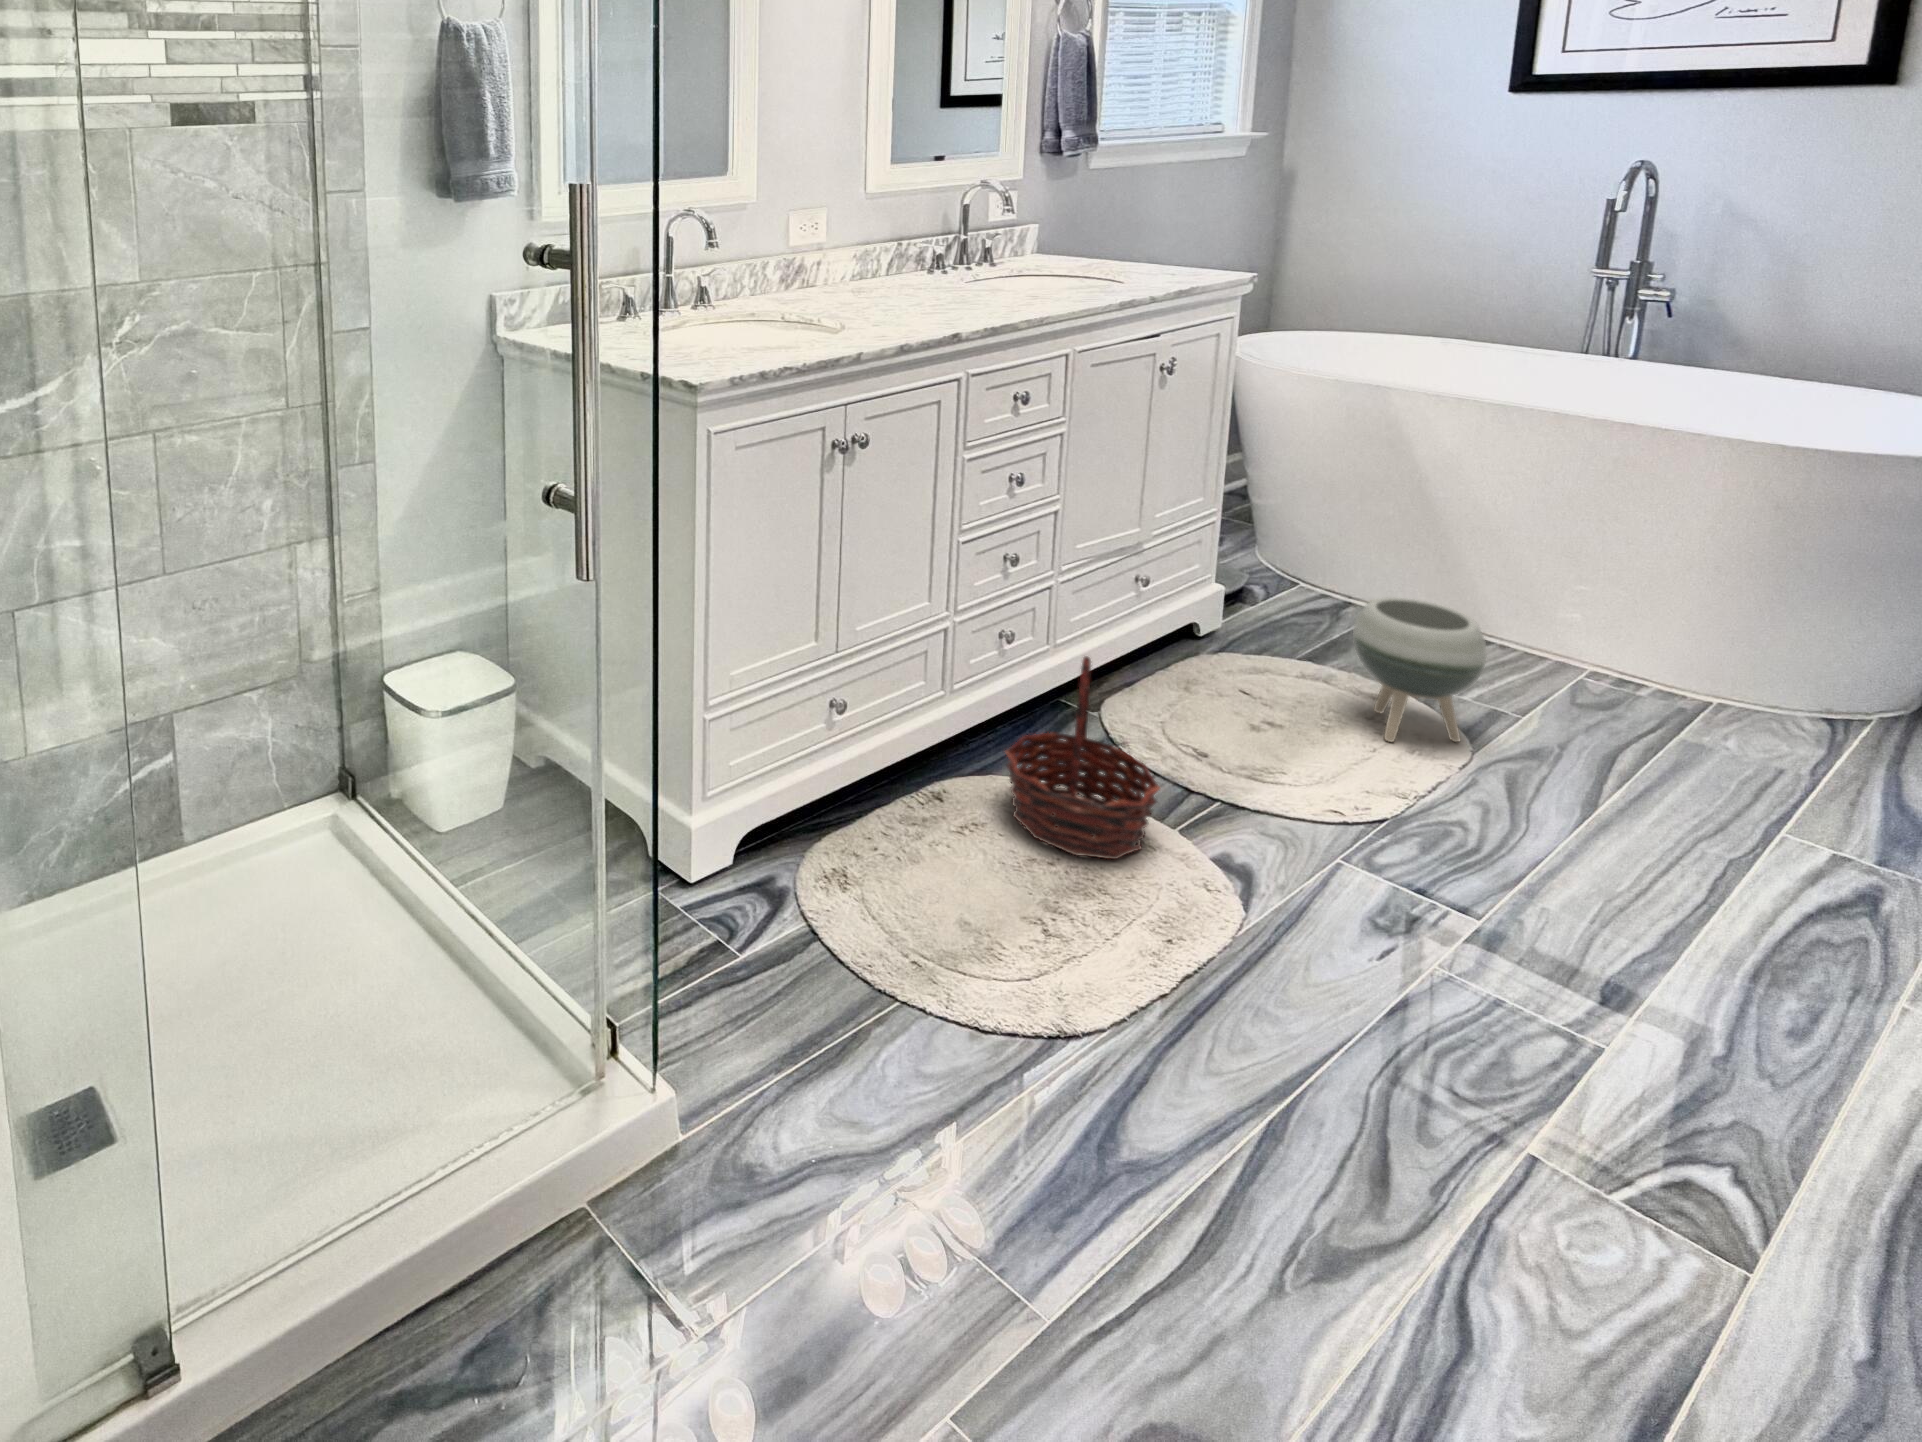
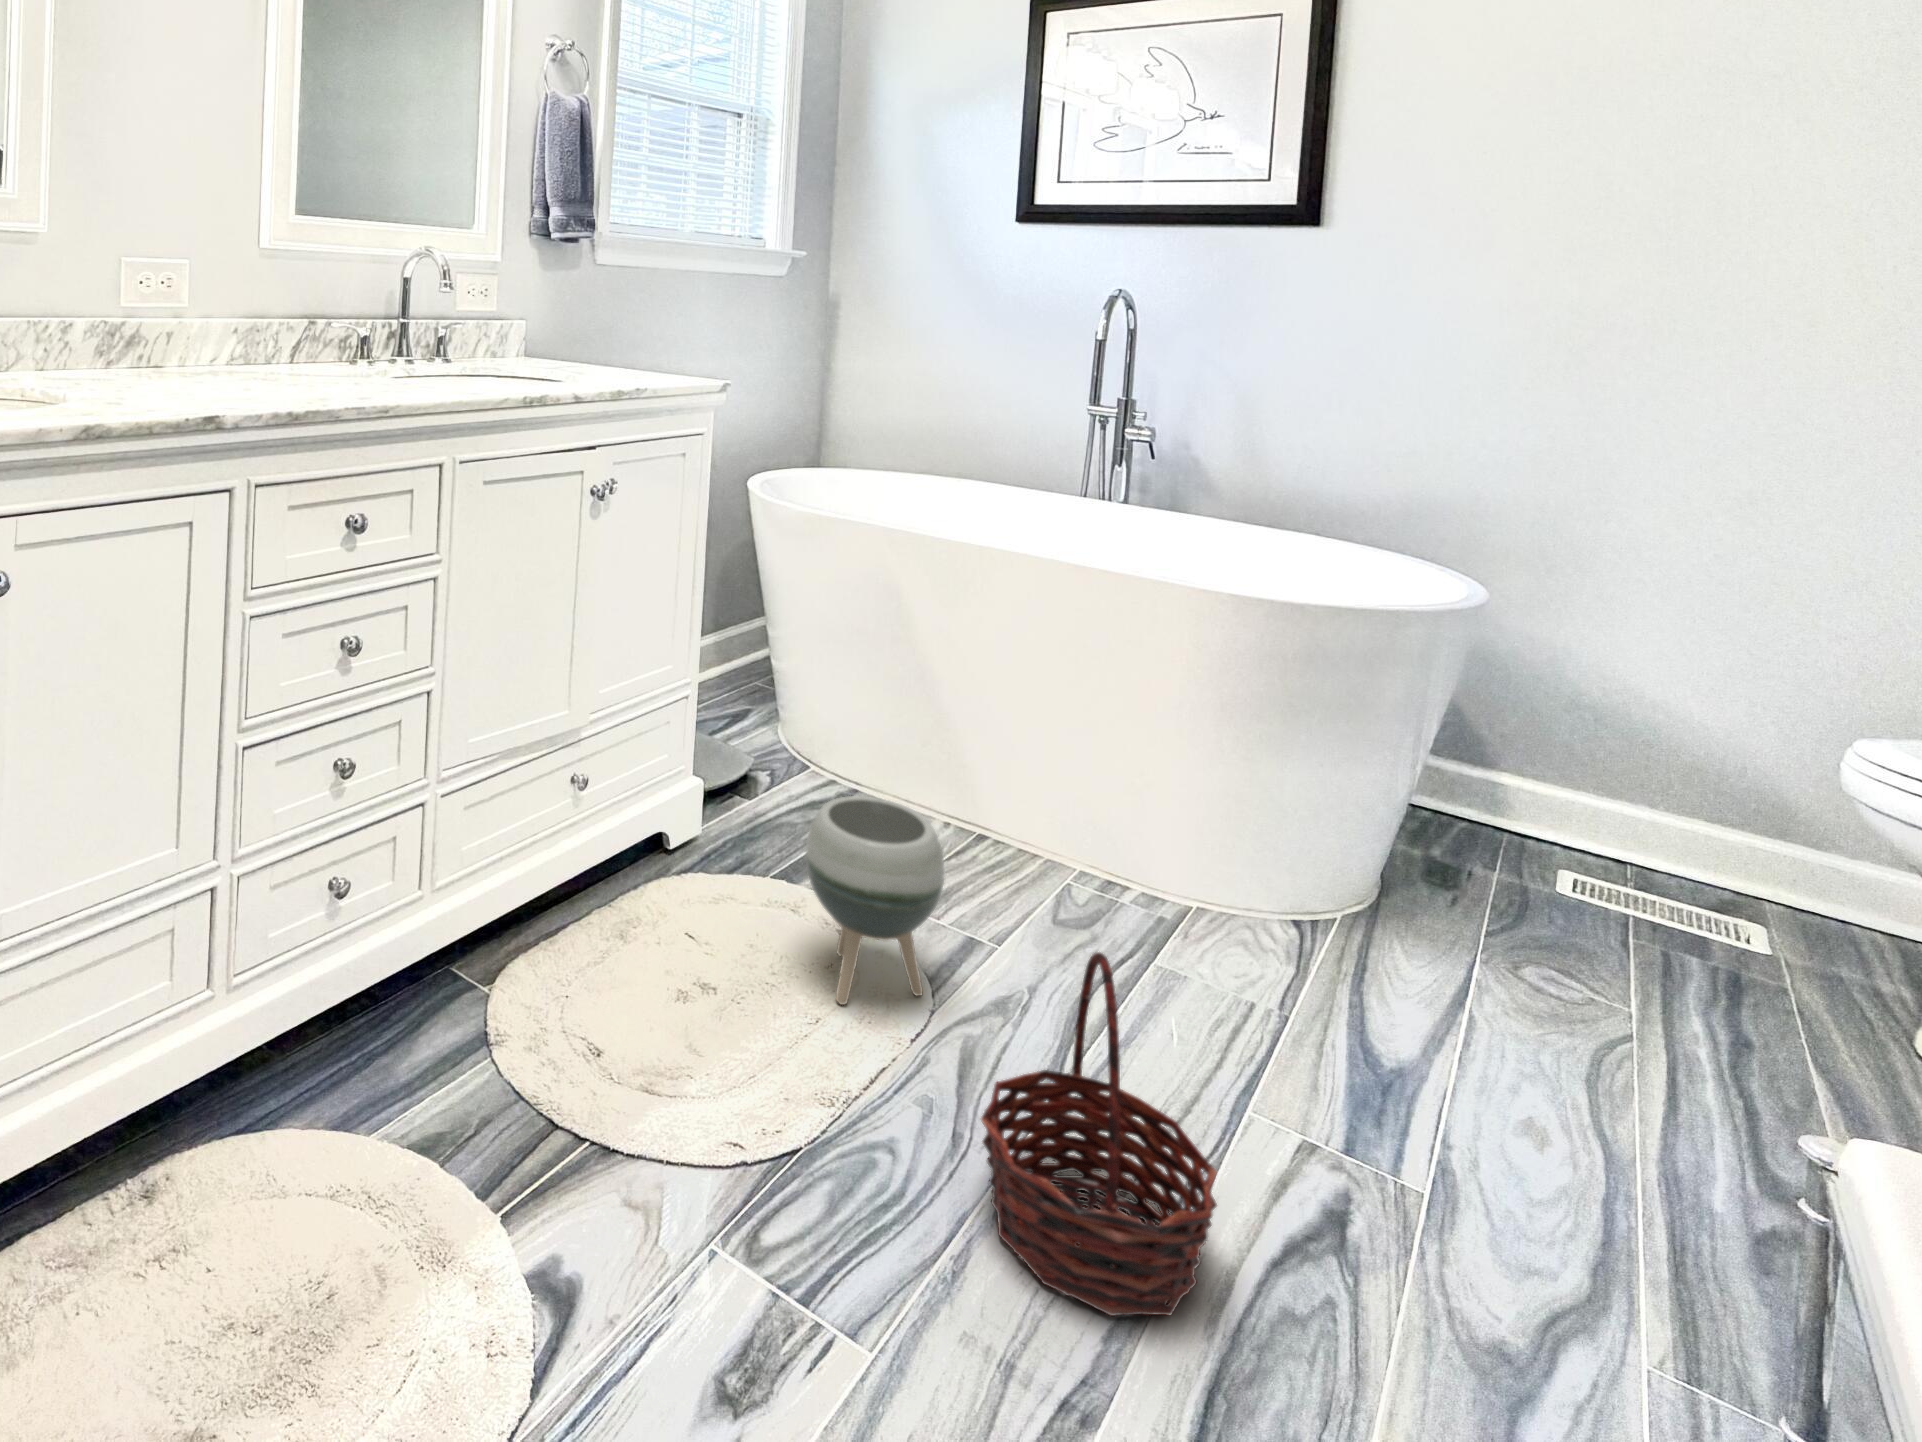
basket: present [1006,656,1160,859] -> present [981,952,1217,1316]

